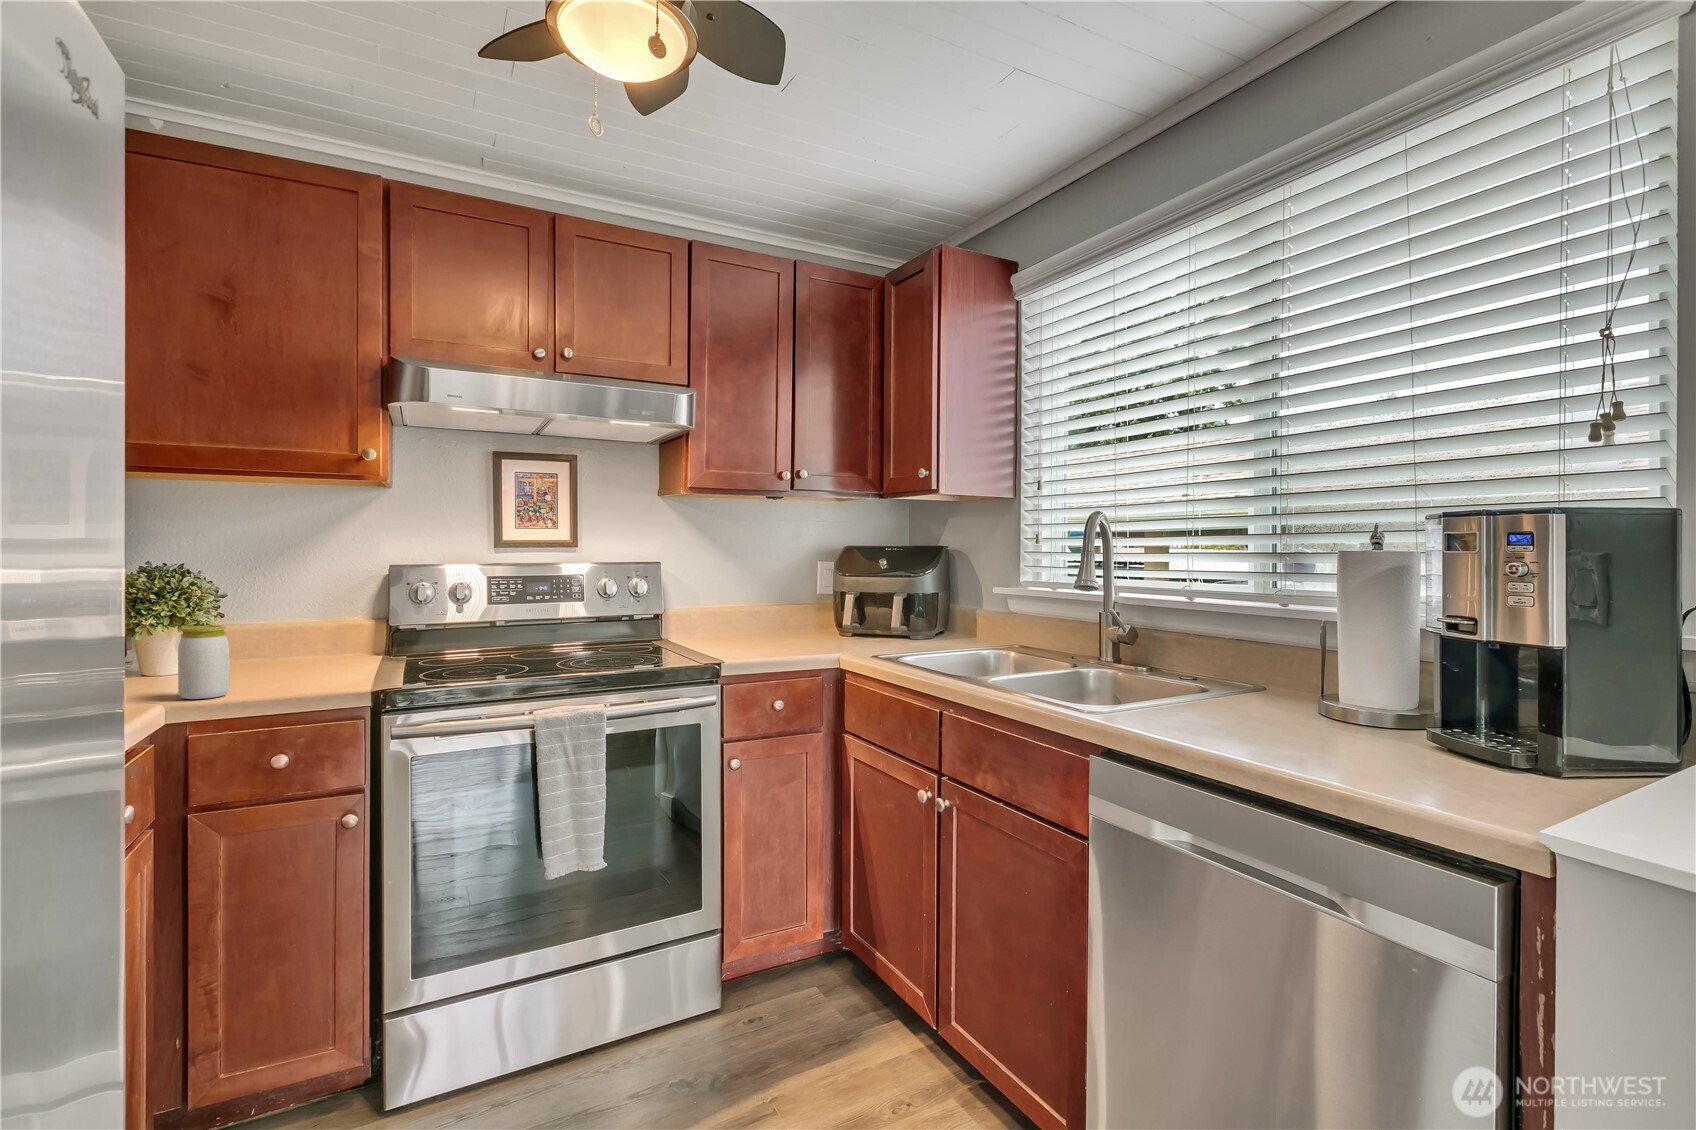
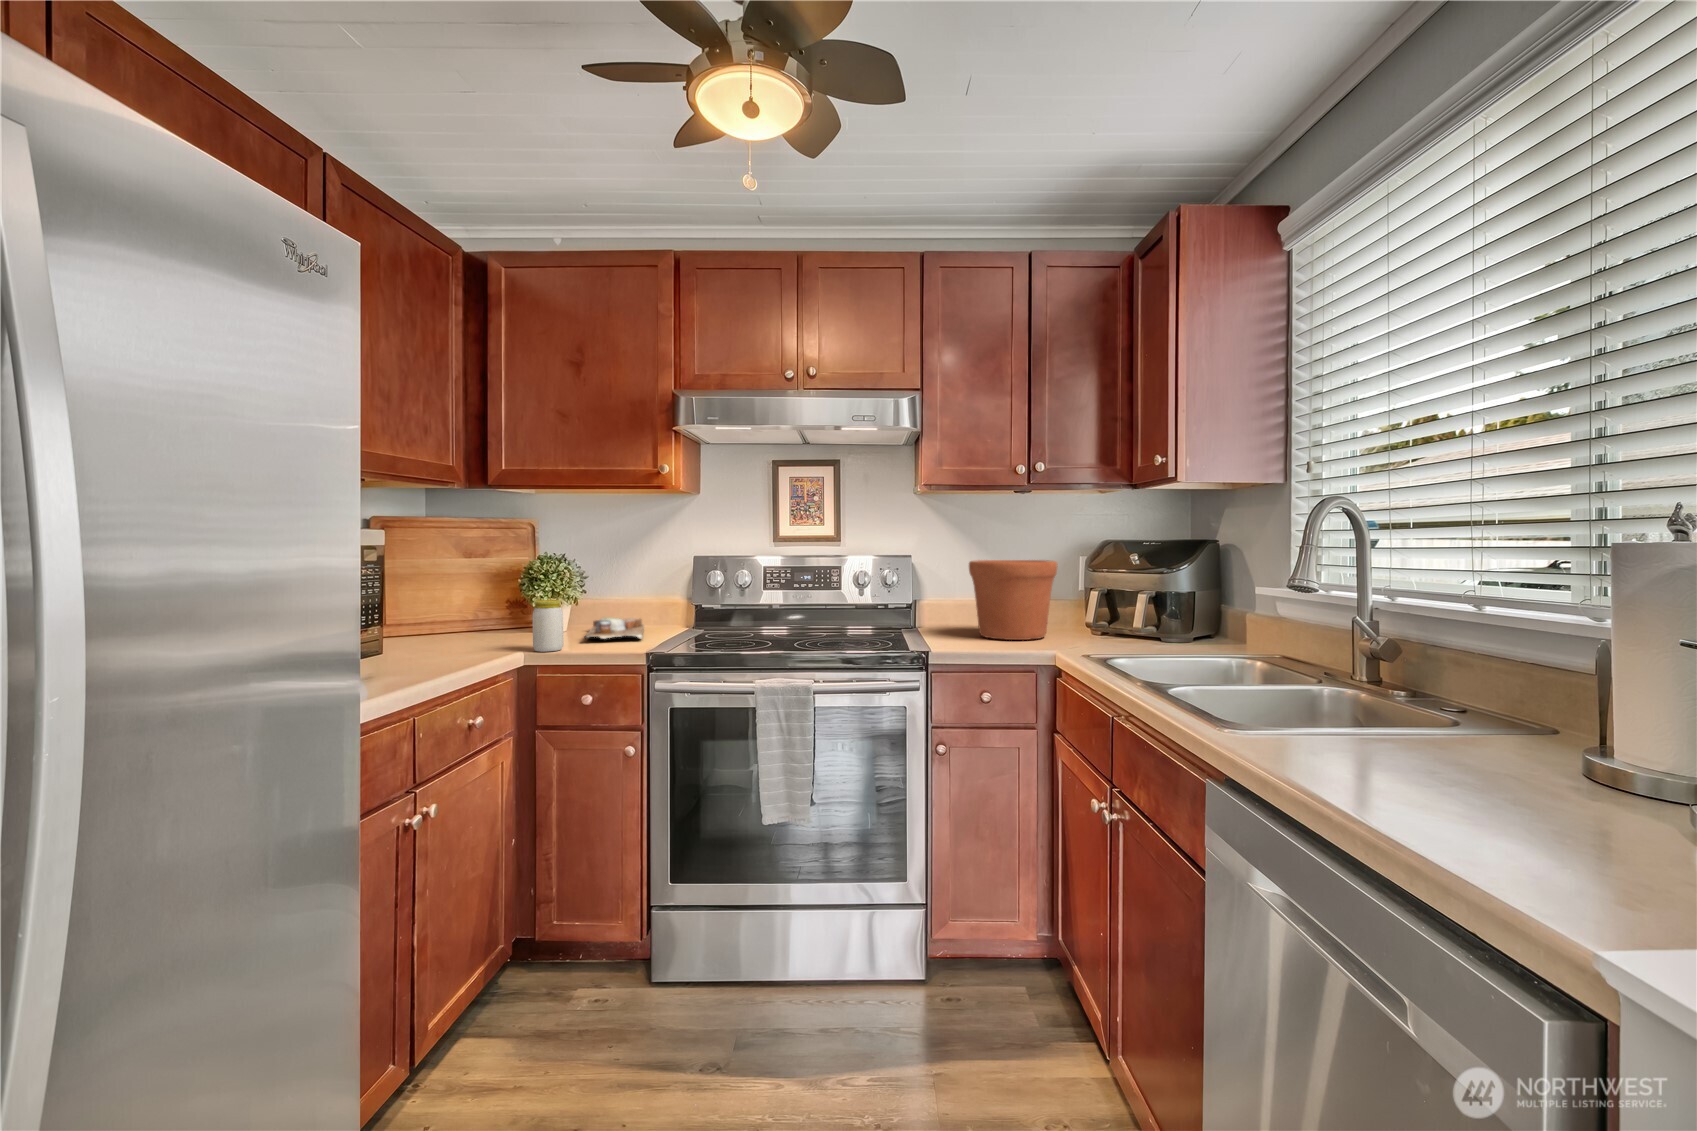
flower pot: none [736,567,825,648] -> present [969,560,1058,640]
cutting board: none [232,647,341,679] -> present [585,617,644,639]

